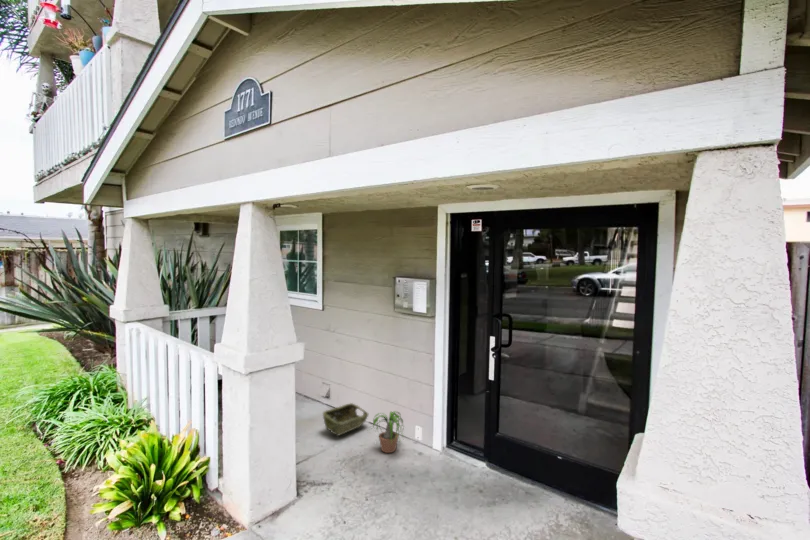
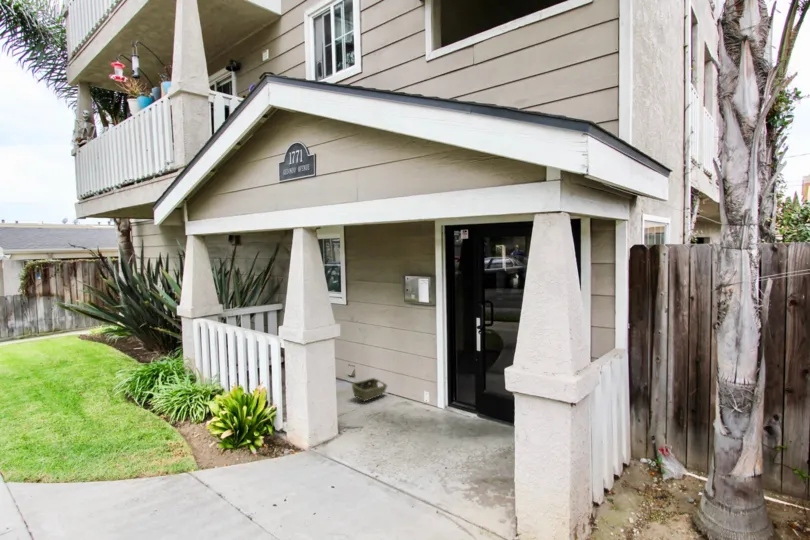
potted plant: present [373,412,403,453] -> none [385,379,418,410]

